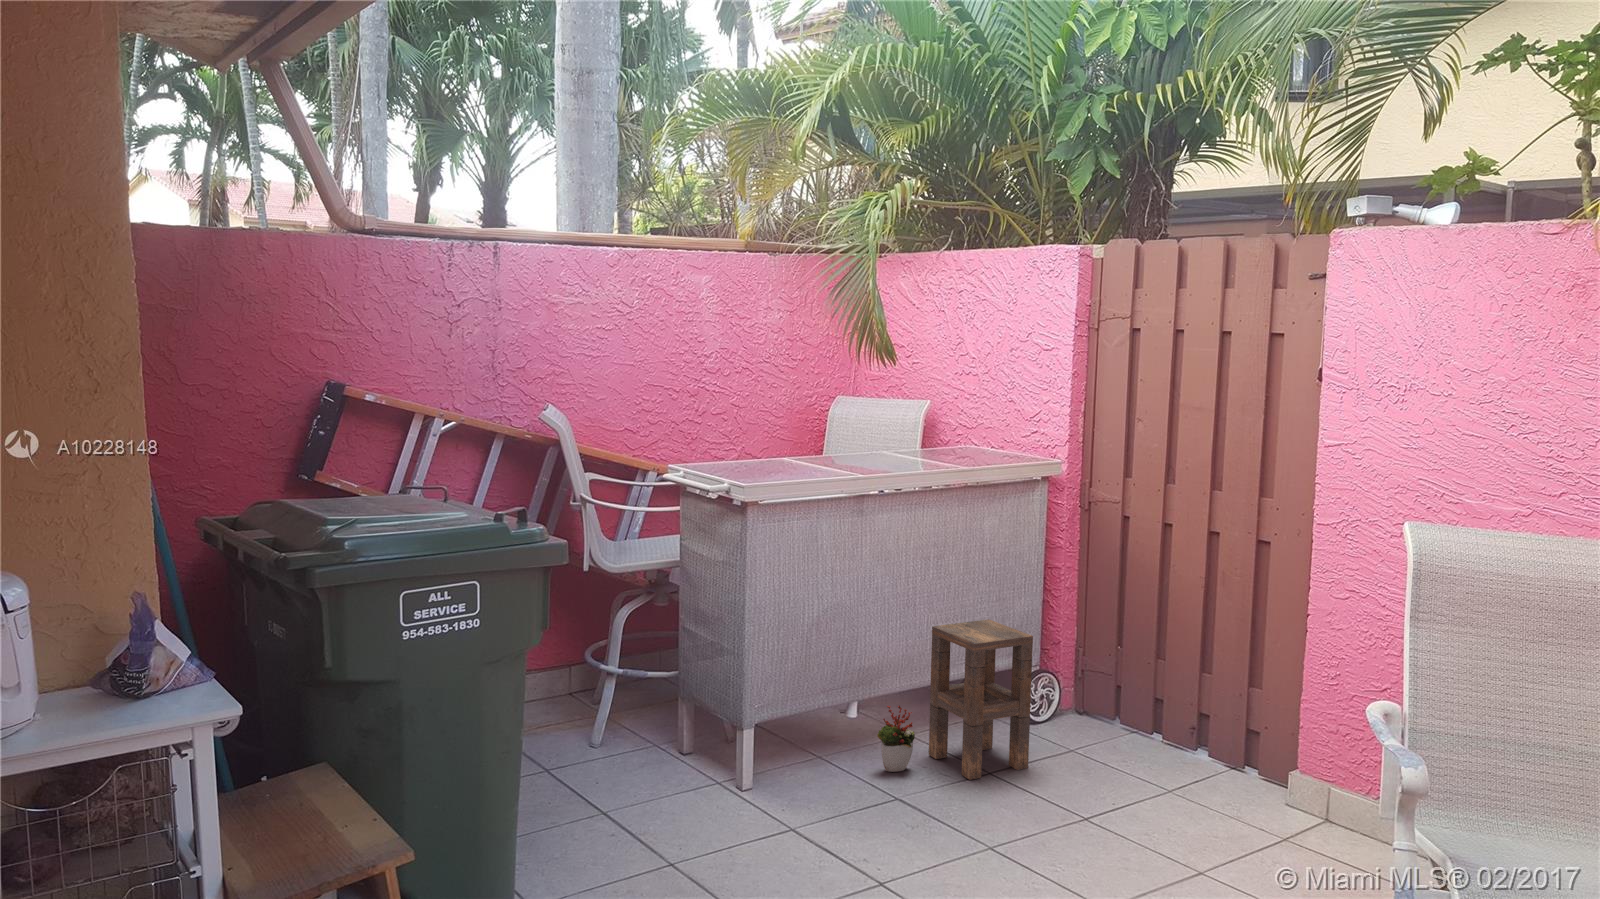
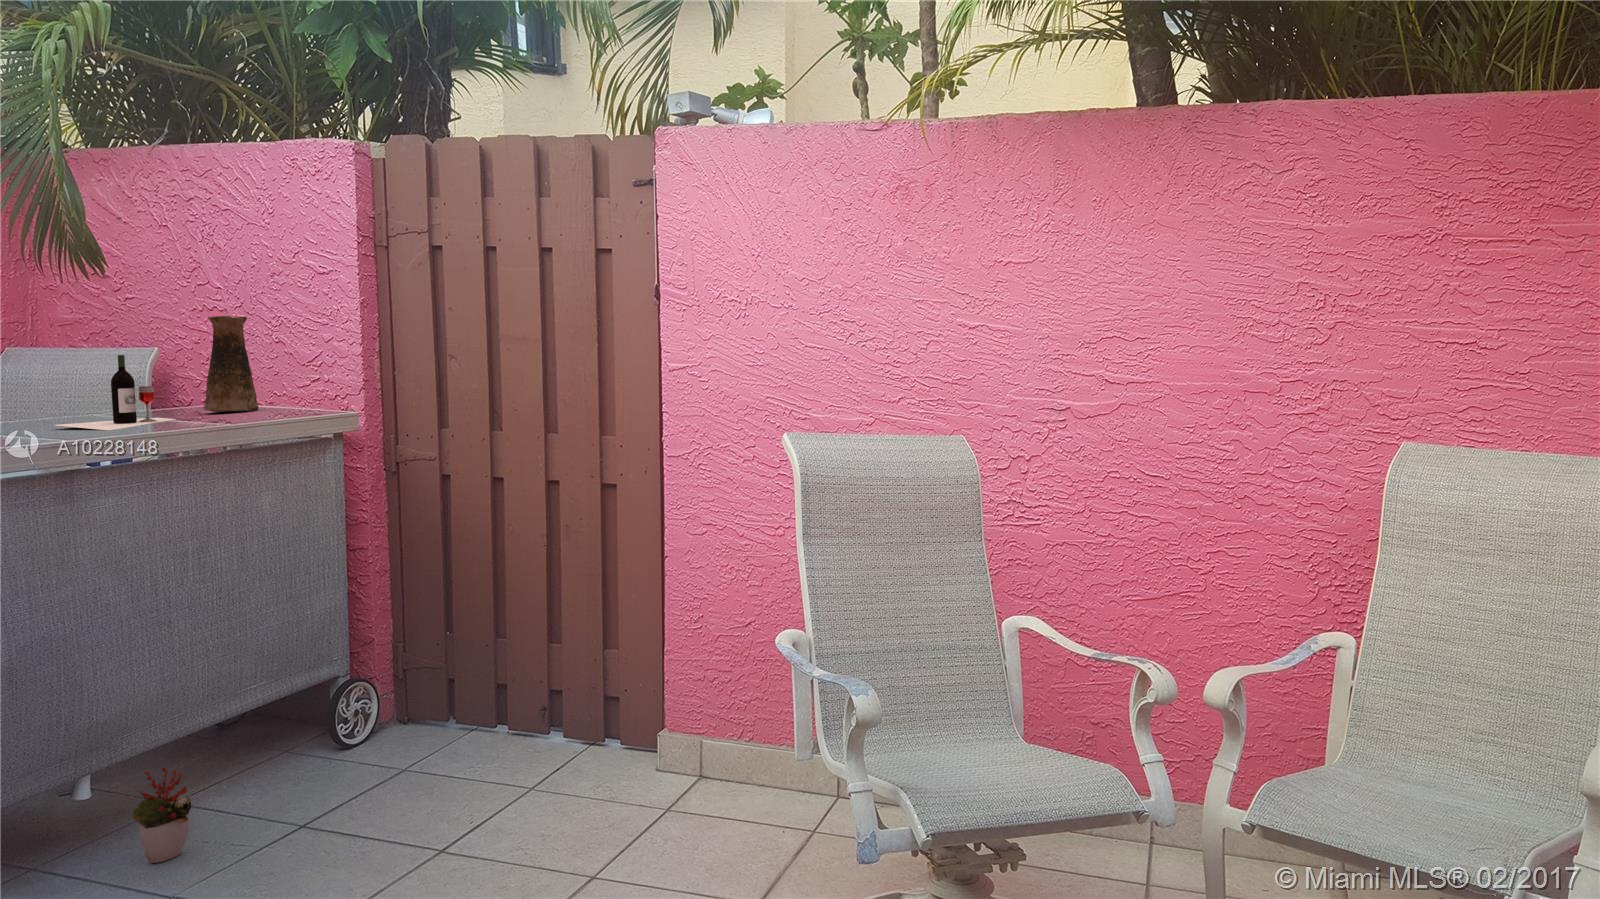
pitcher: none [954,382,992,454] -> present [204,316,259,412]
wine bottle: none [857,410,957,464] -> present [56,355,175,430]
side table: present [929,619,1033,780] -> none [202,626,355,842]

